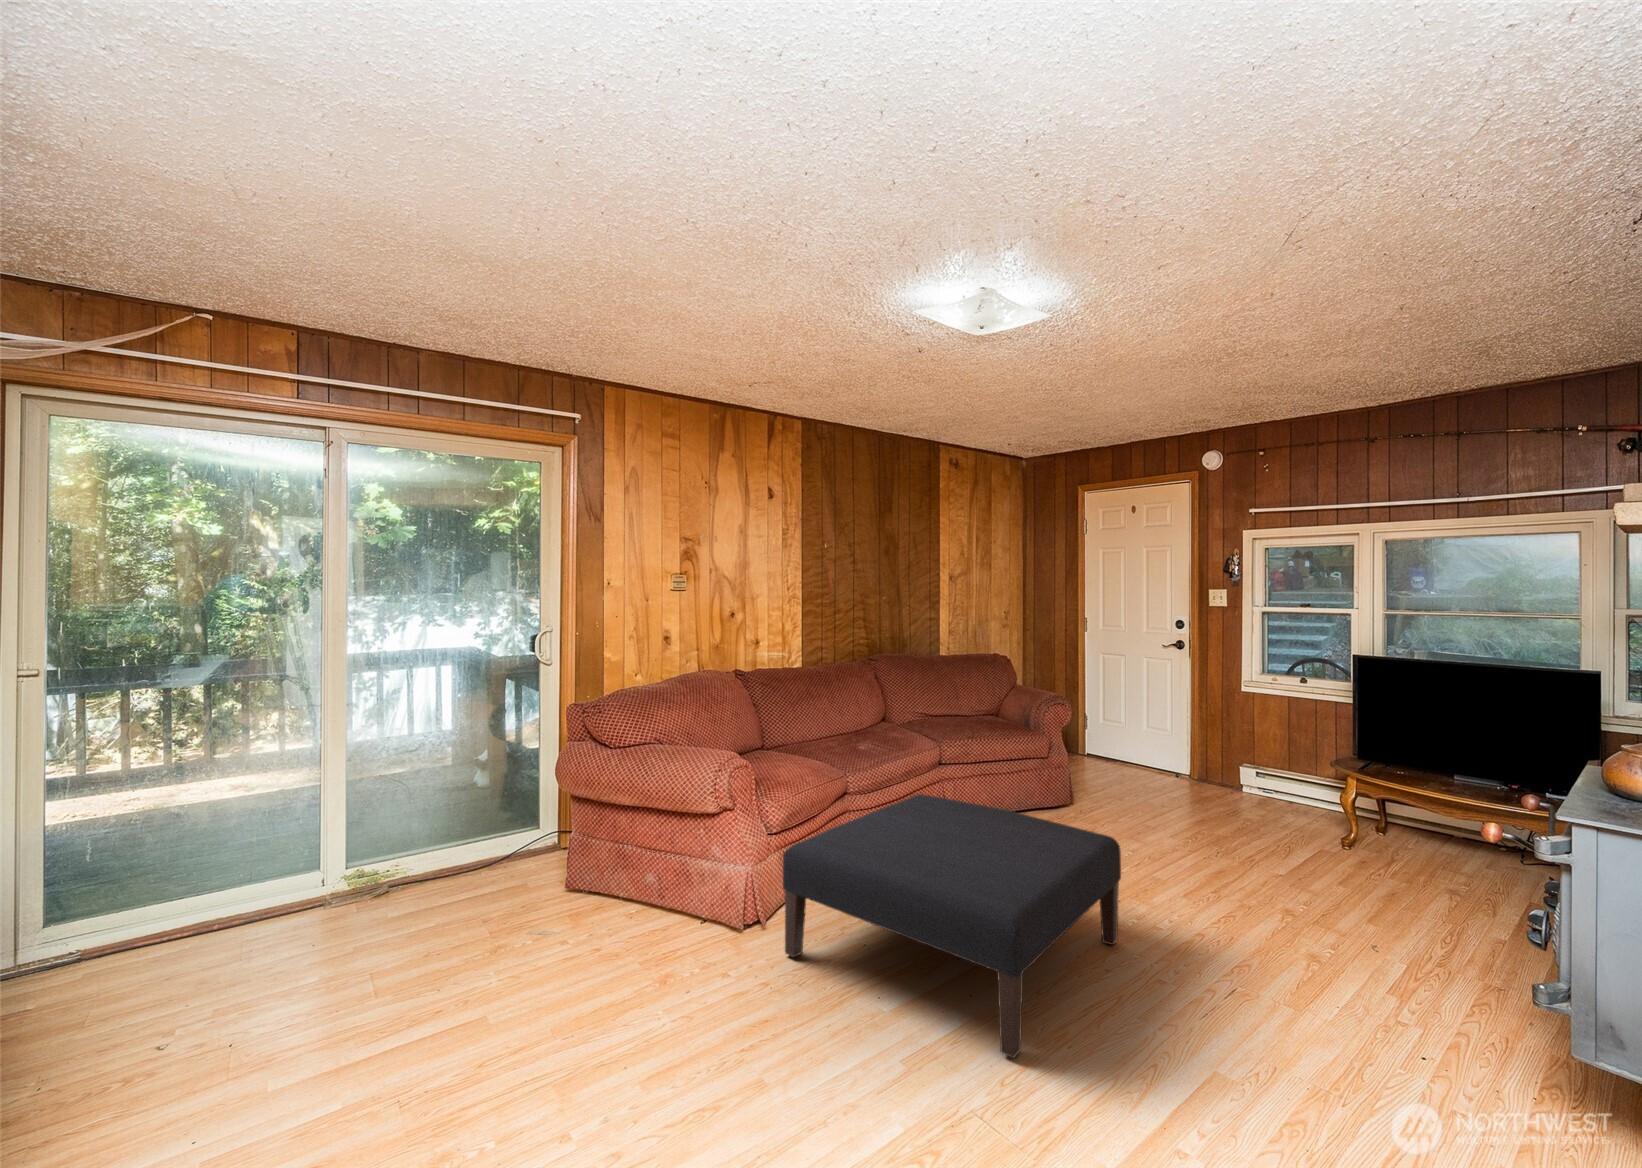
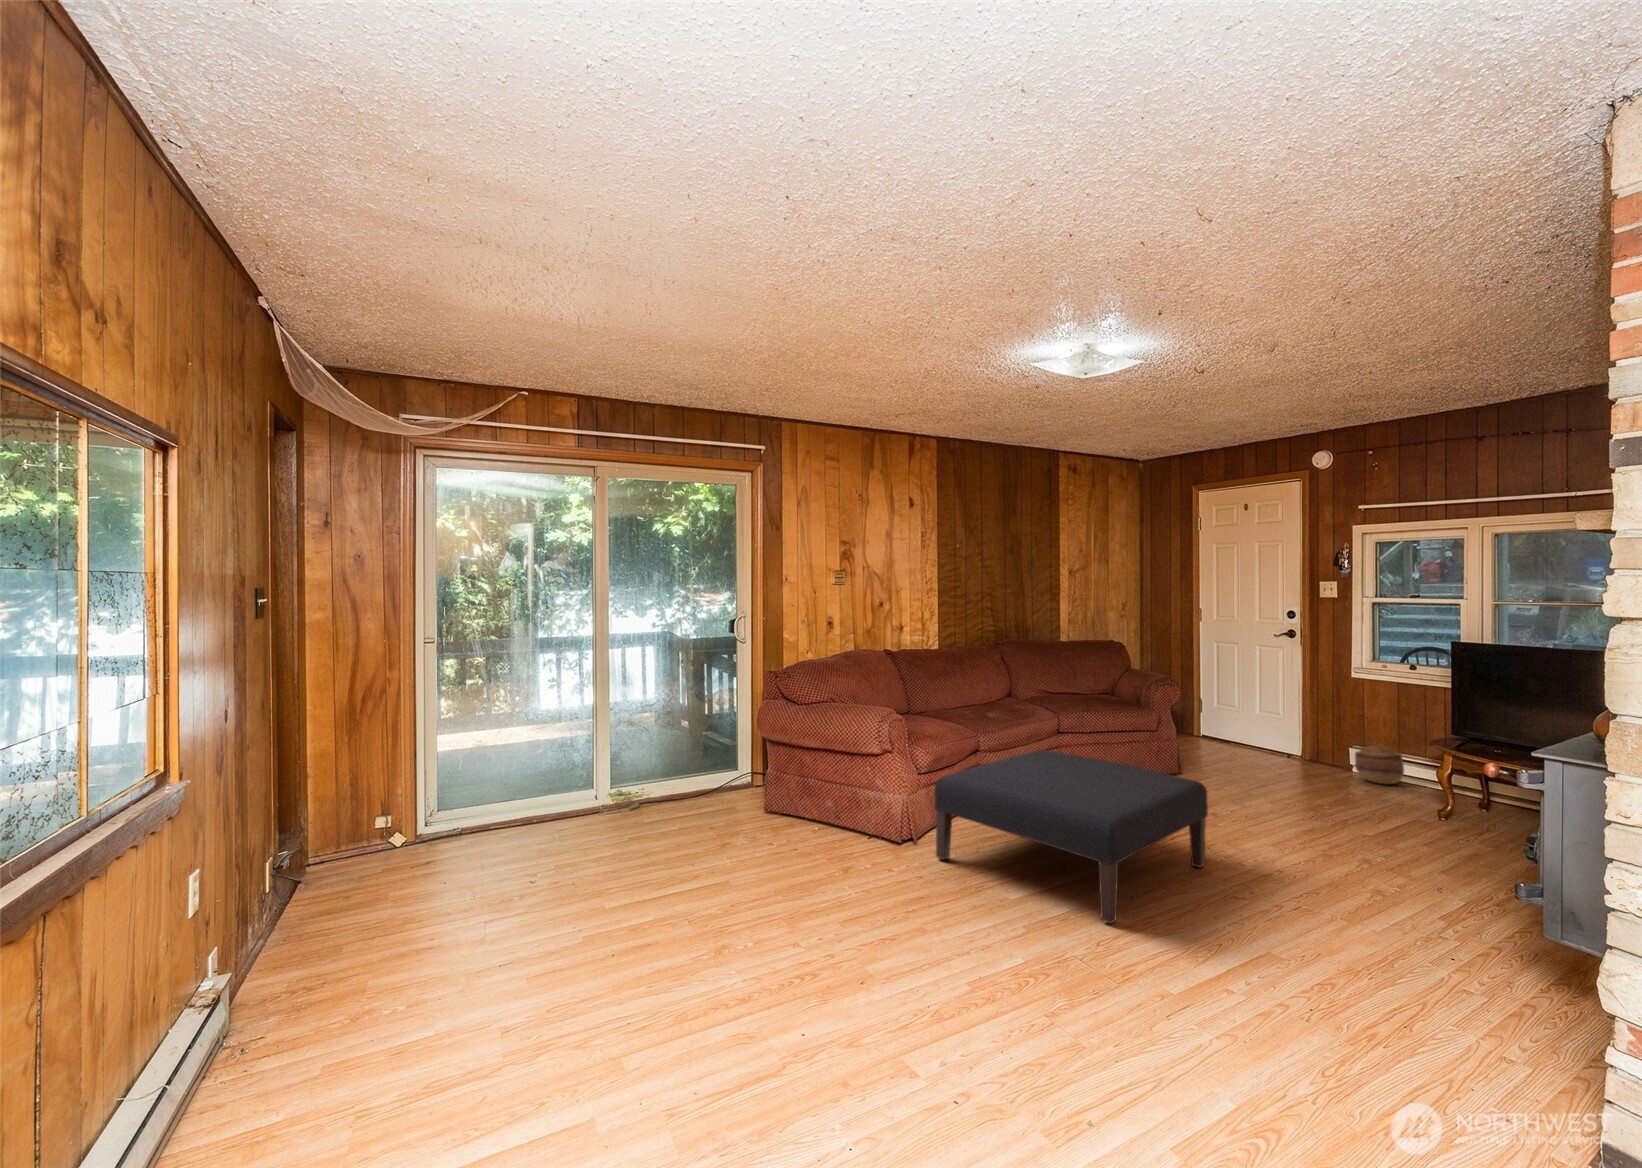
basket: none [1250,766,1300,809] -> present [1355,745,1404,784]

